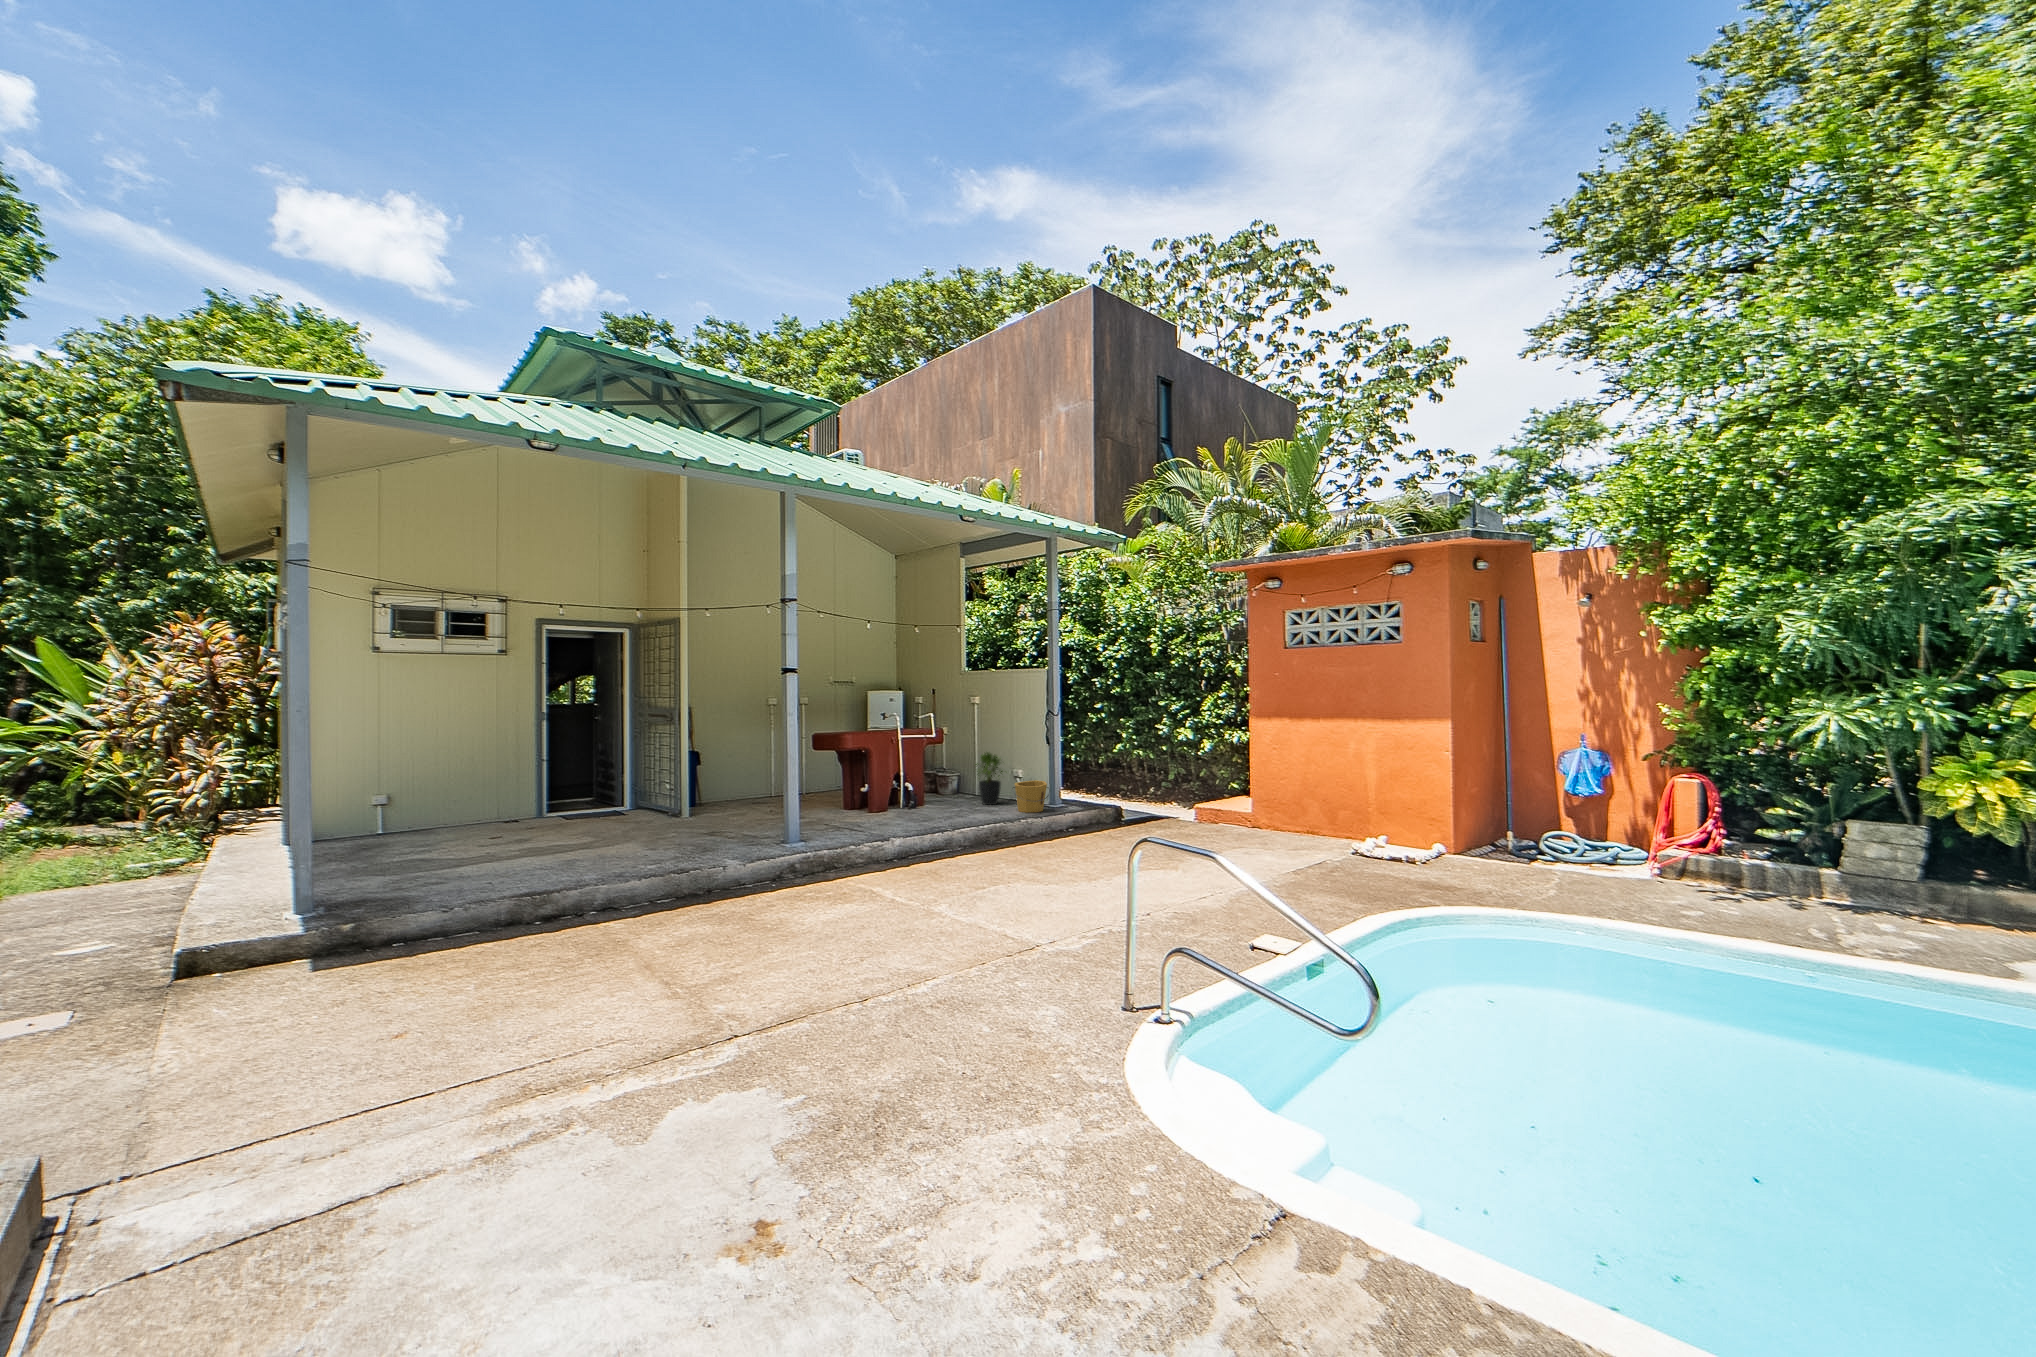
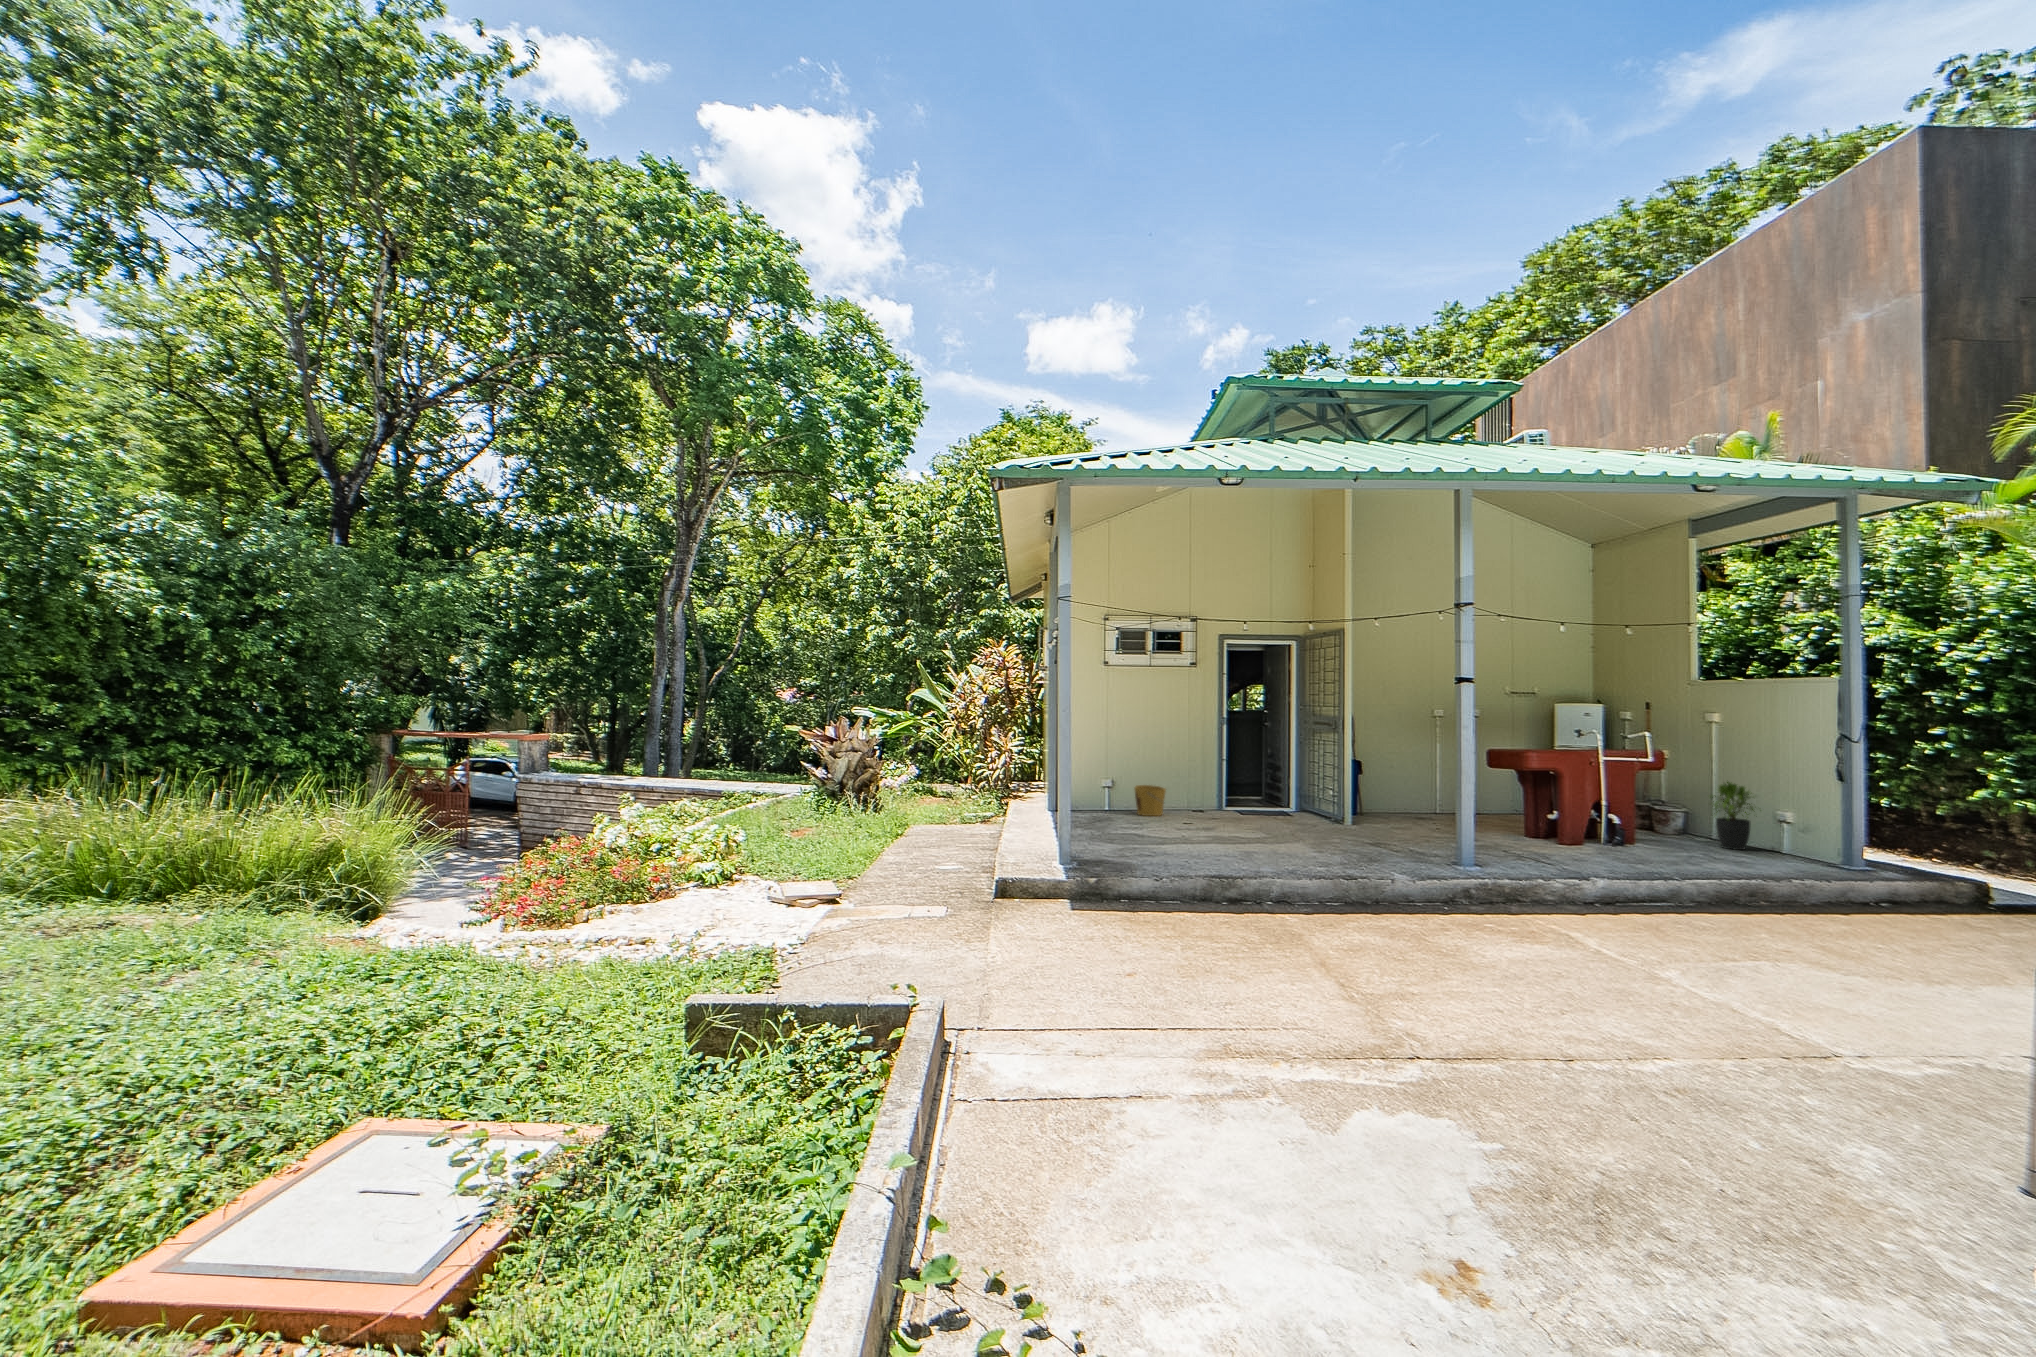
bucket: present [1012,780,1050,813] -> present [1134,785,1166,816]

